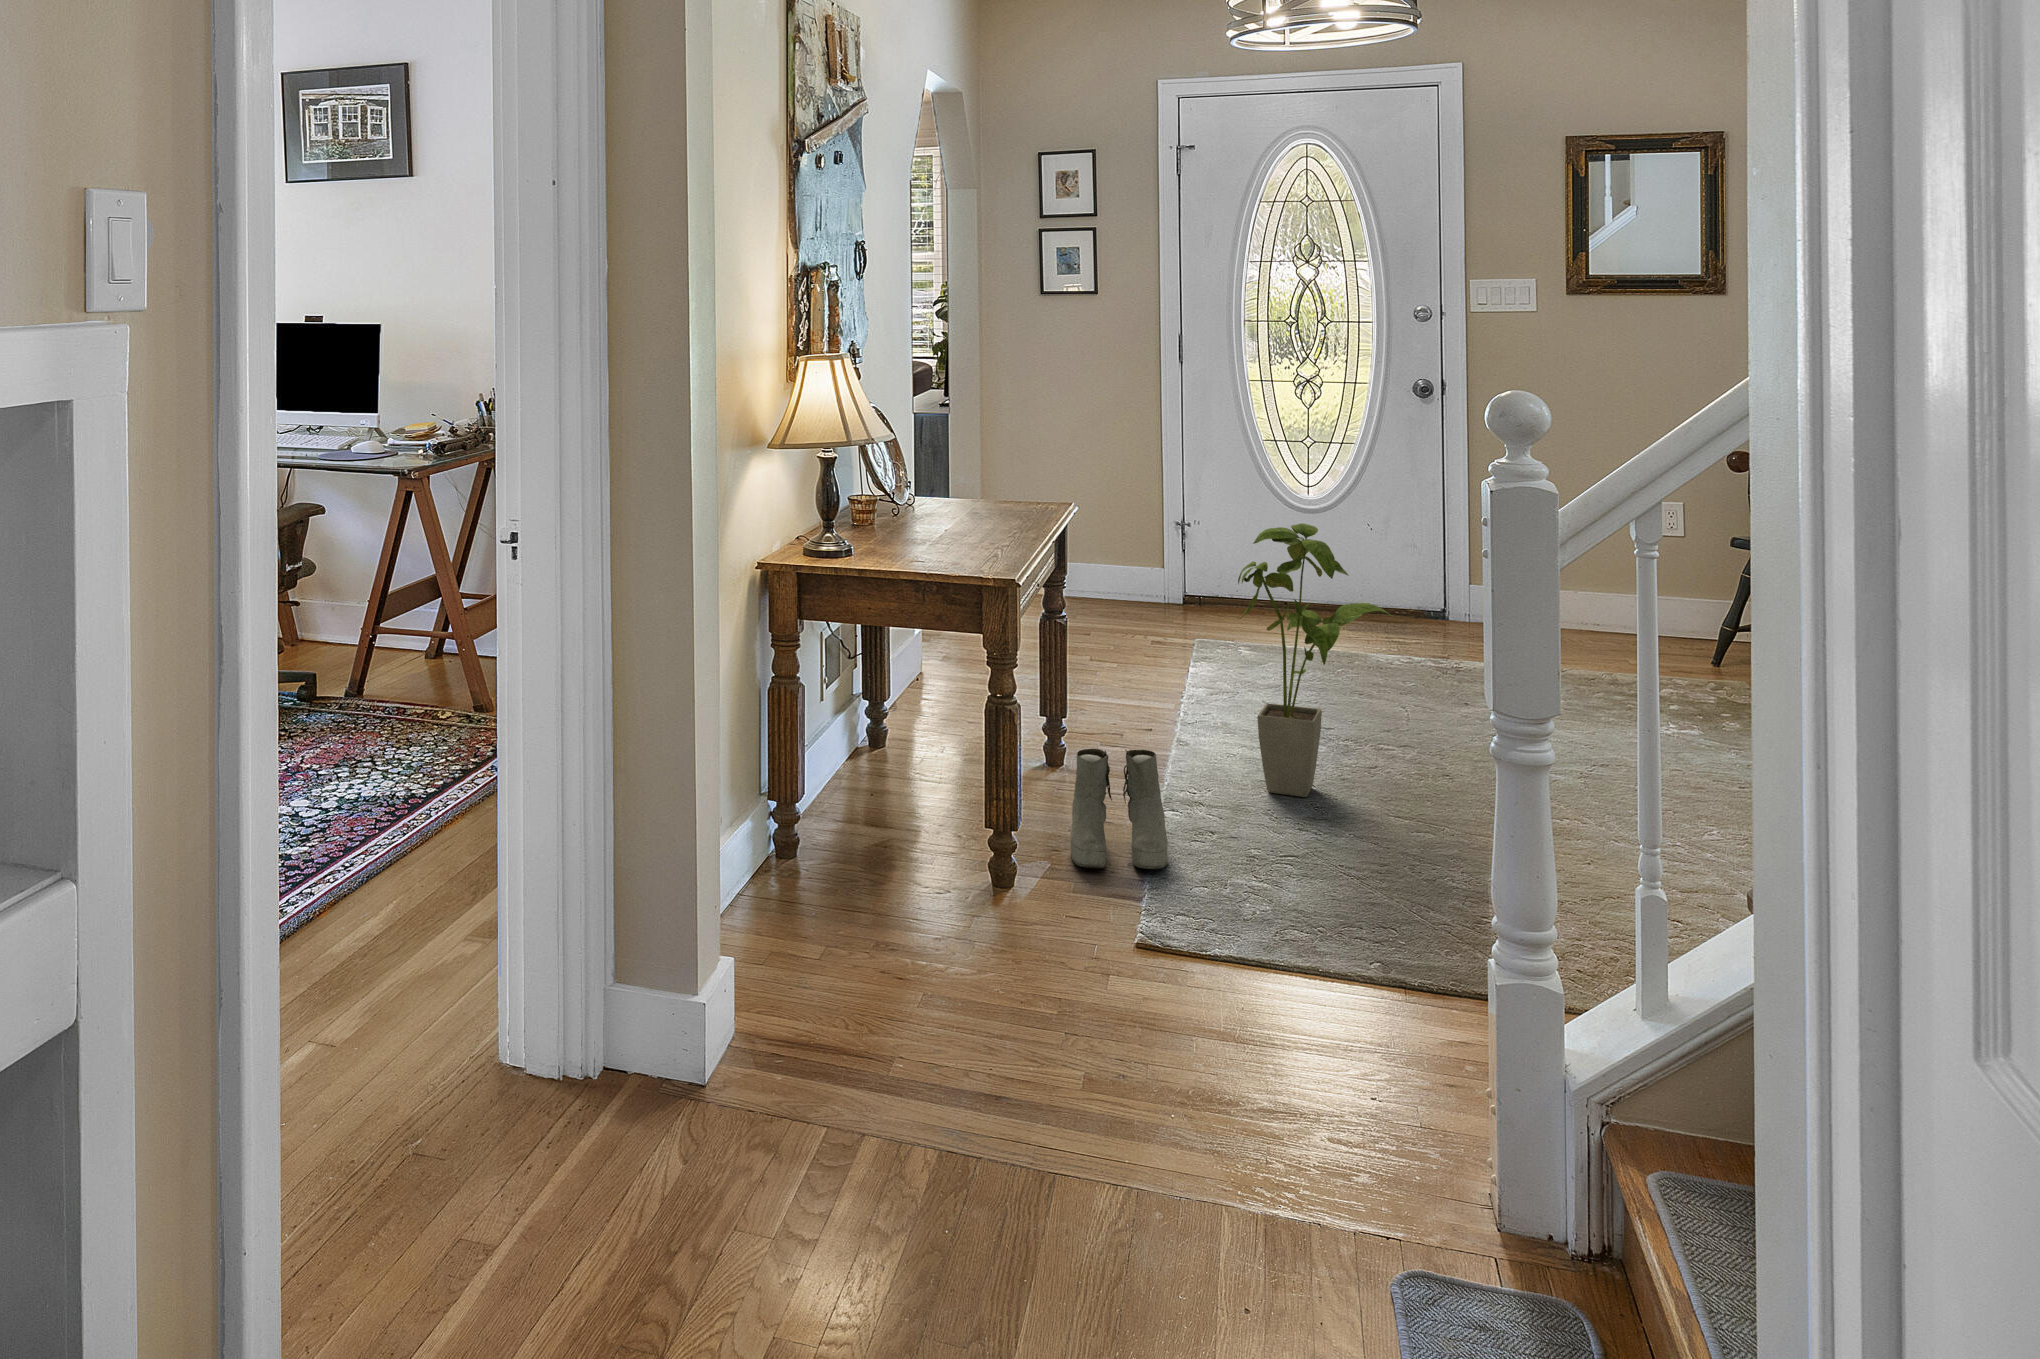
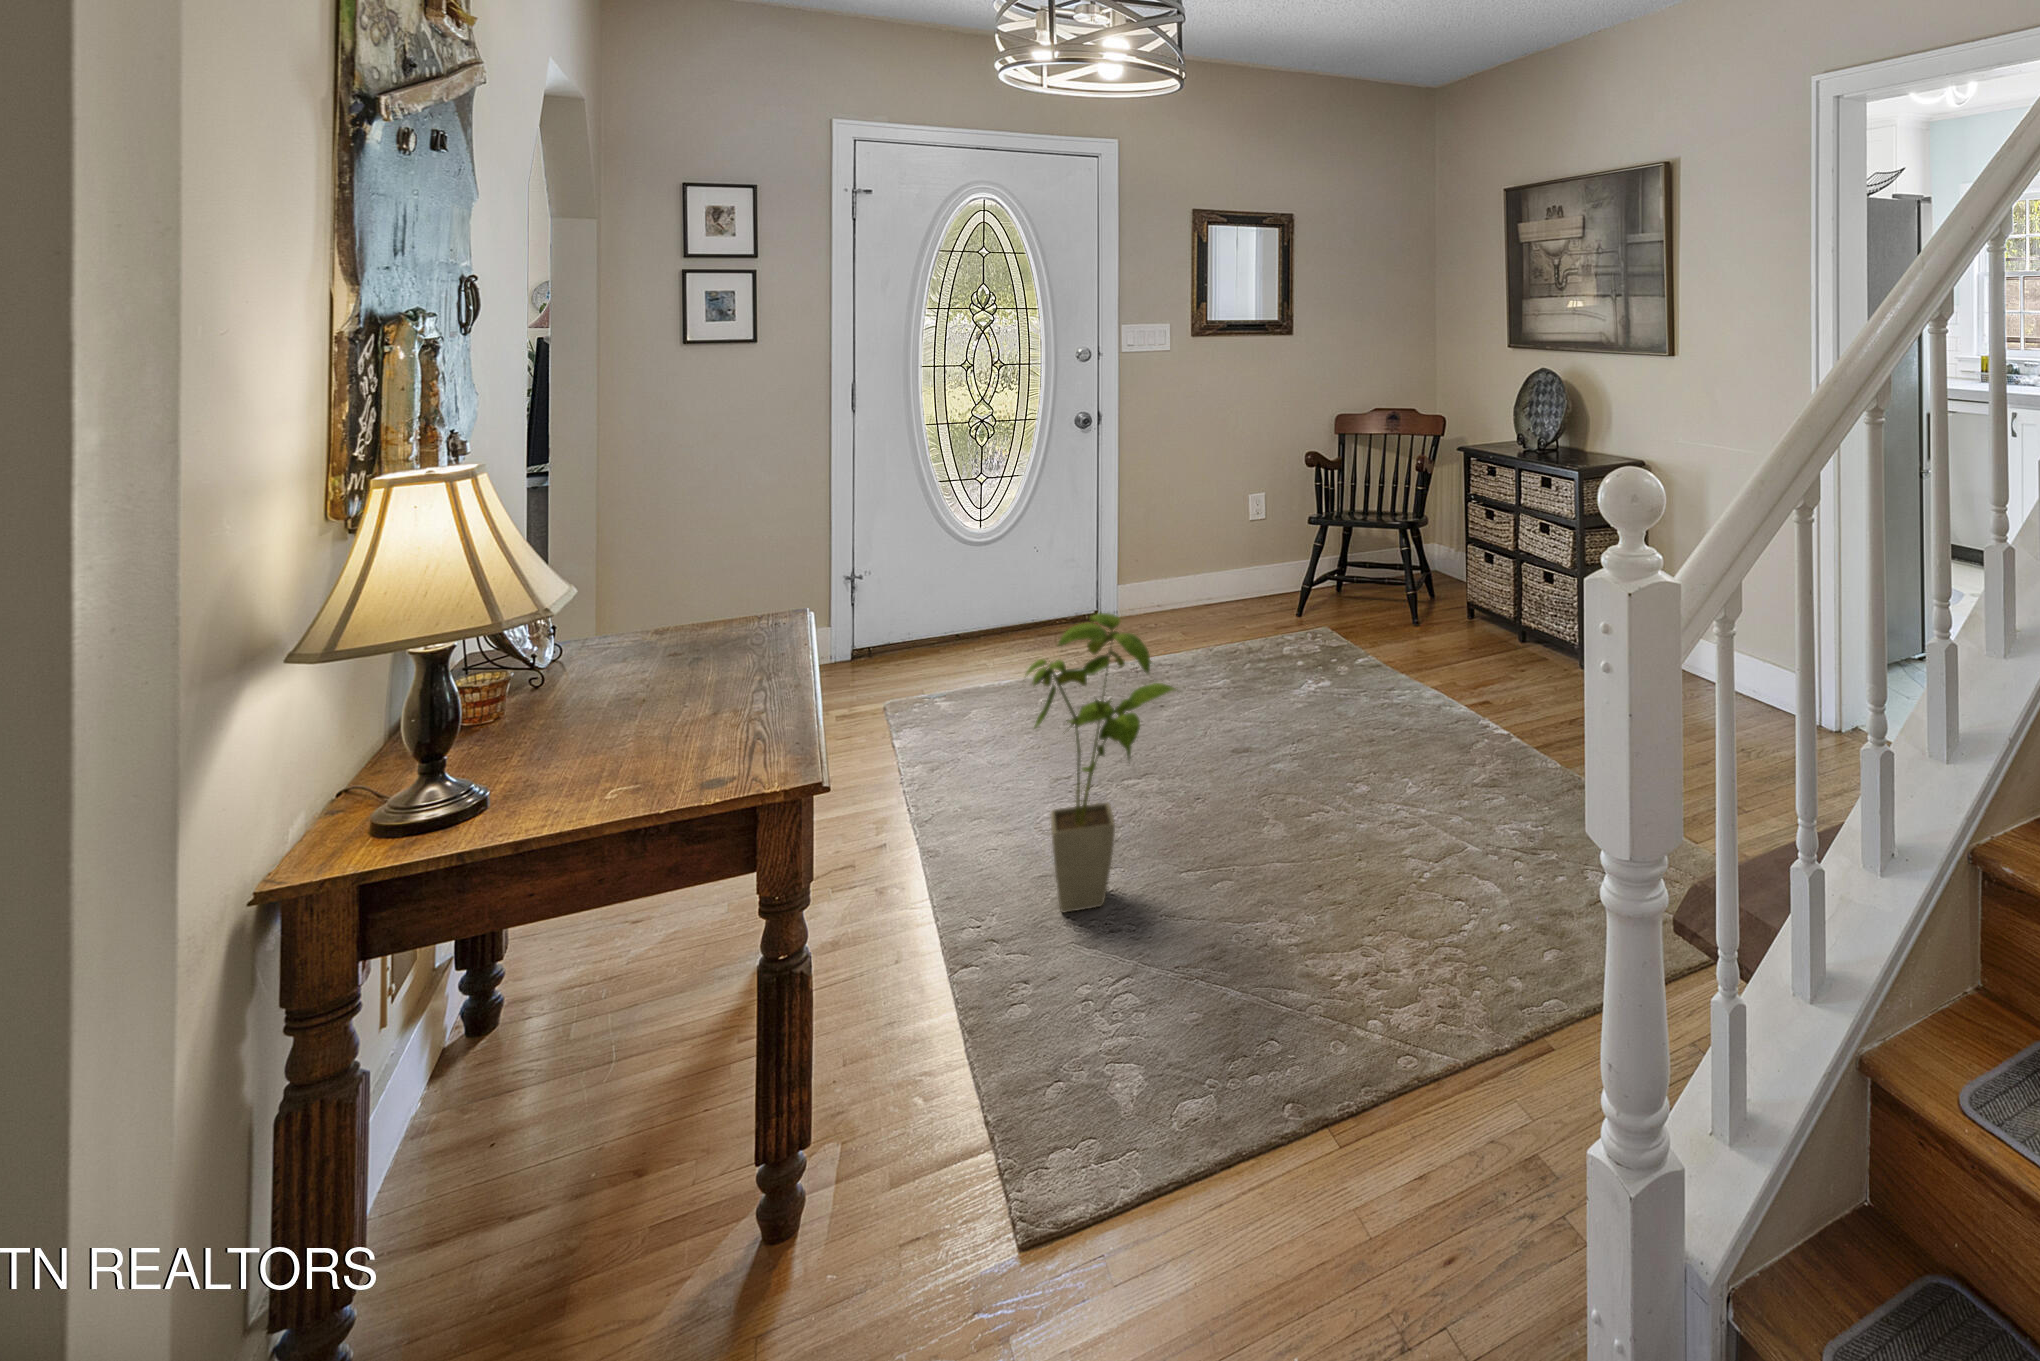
boots: present [1070,749,1168,870] -> none [869,947,1010,1162]

